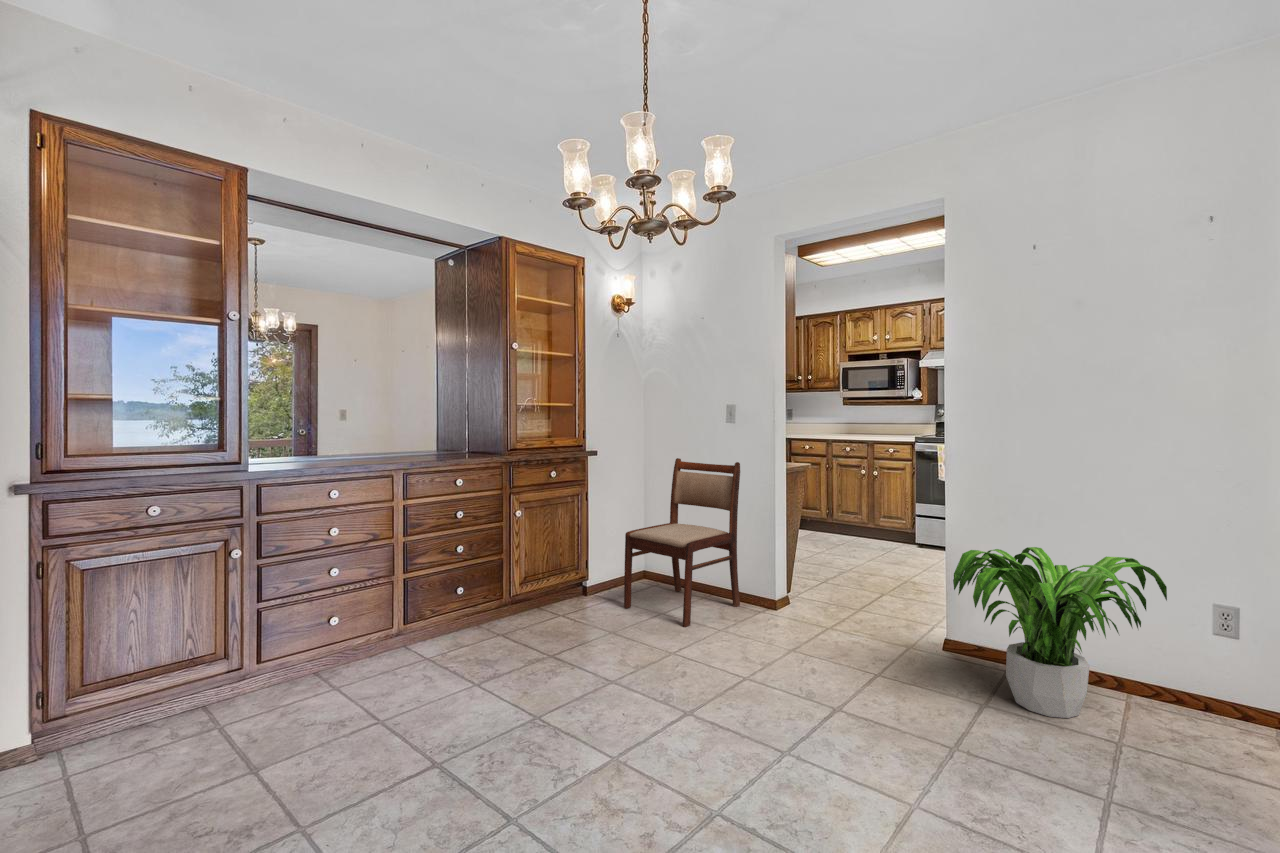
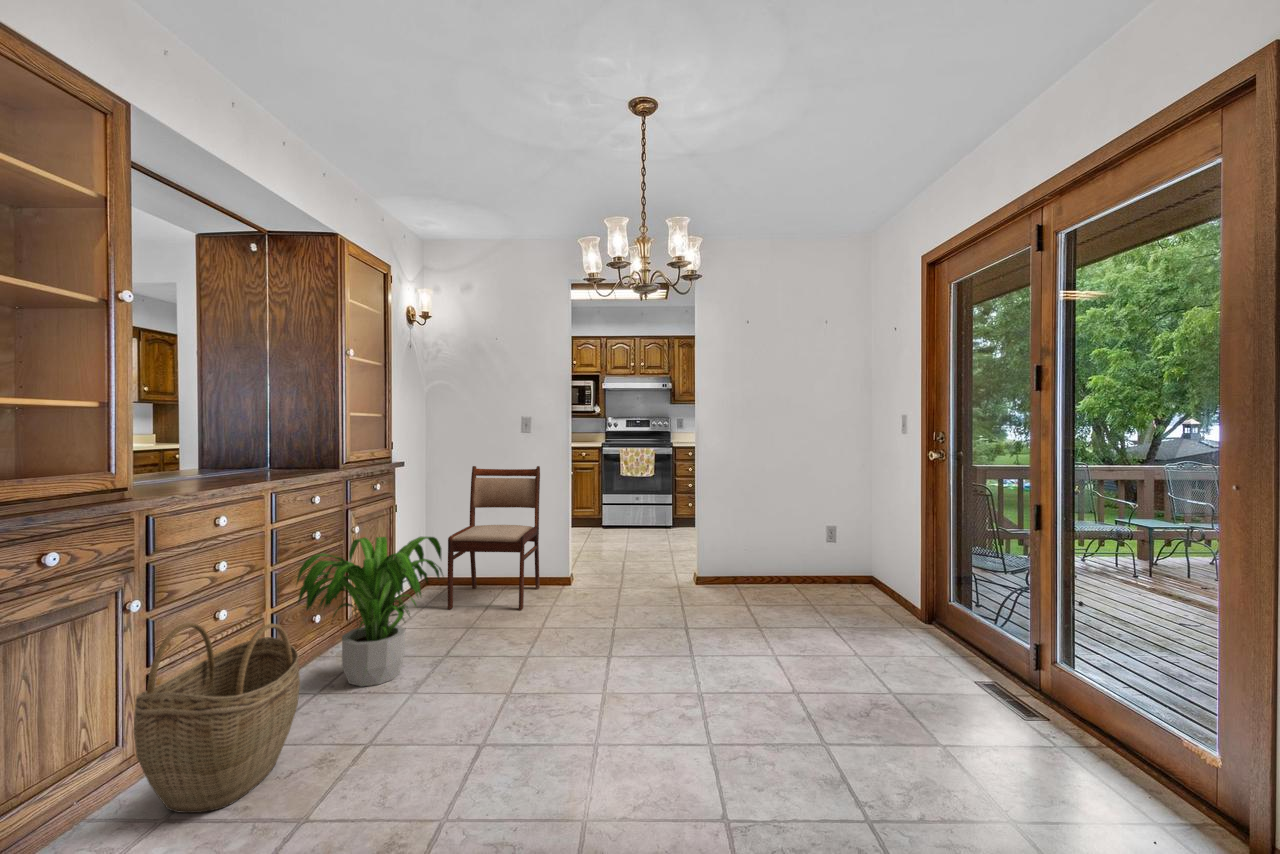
potted plant: present [953,547,1167,718] -> present [297,537,443,687]
woven basket: none [209,574,347,734] -> present [133,623,300,813]

